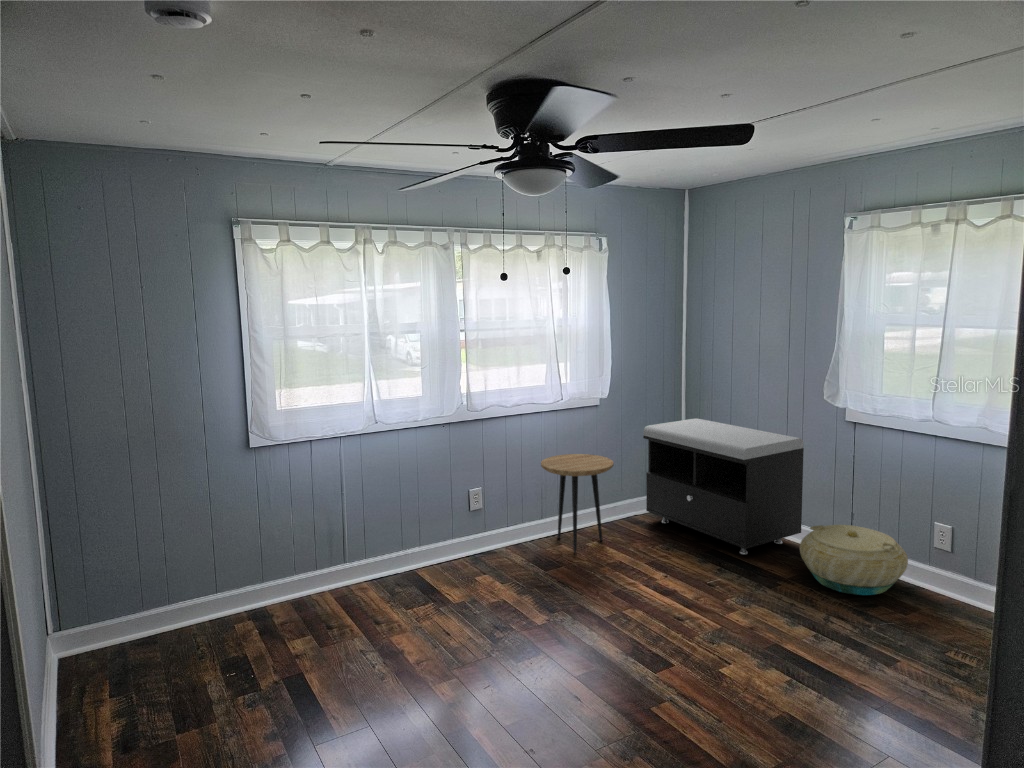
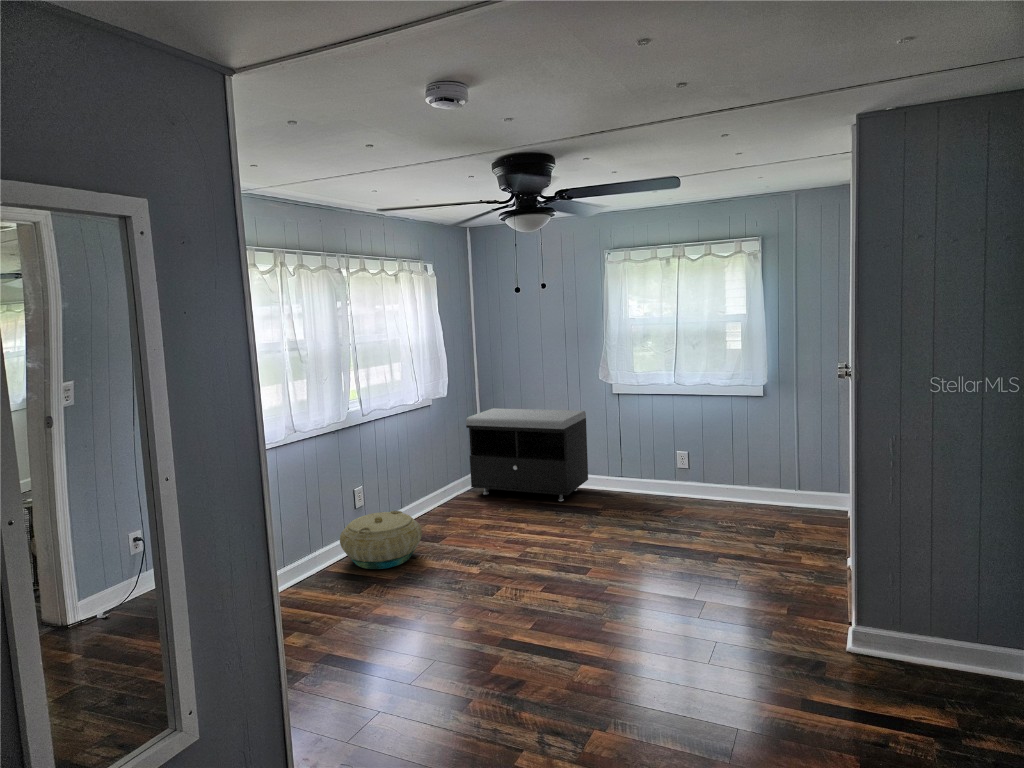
side table: present [541,454,614,553] -> none [406,445,467,526]
basket: present [800,525,908,595] -> present [340,511,422,569]

